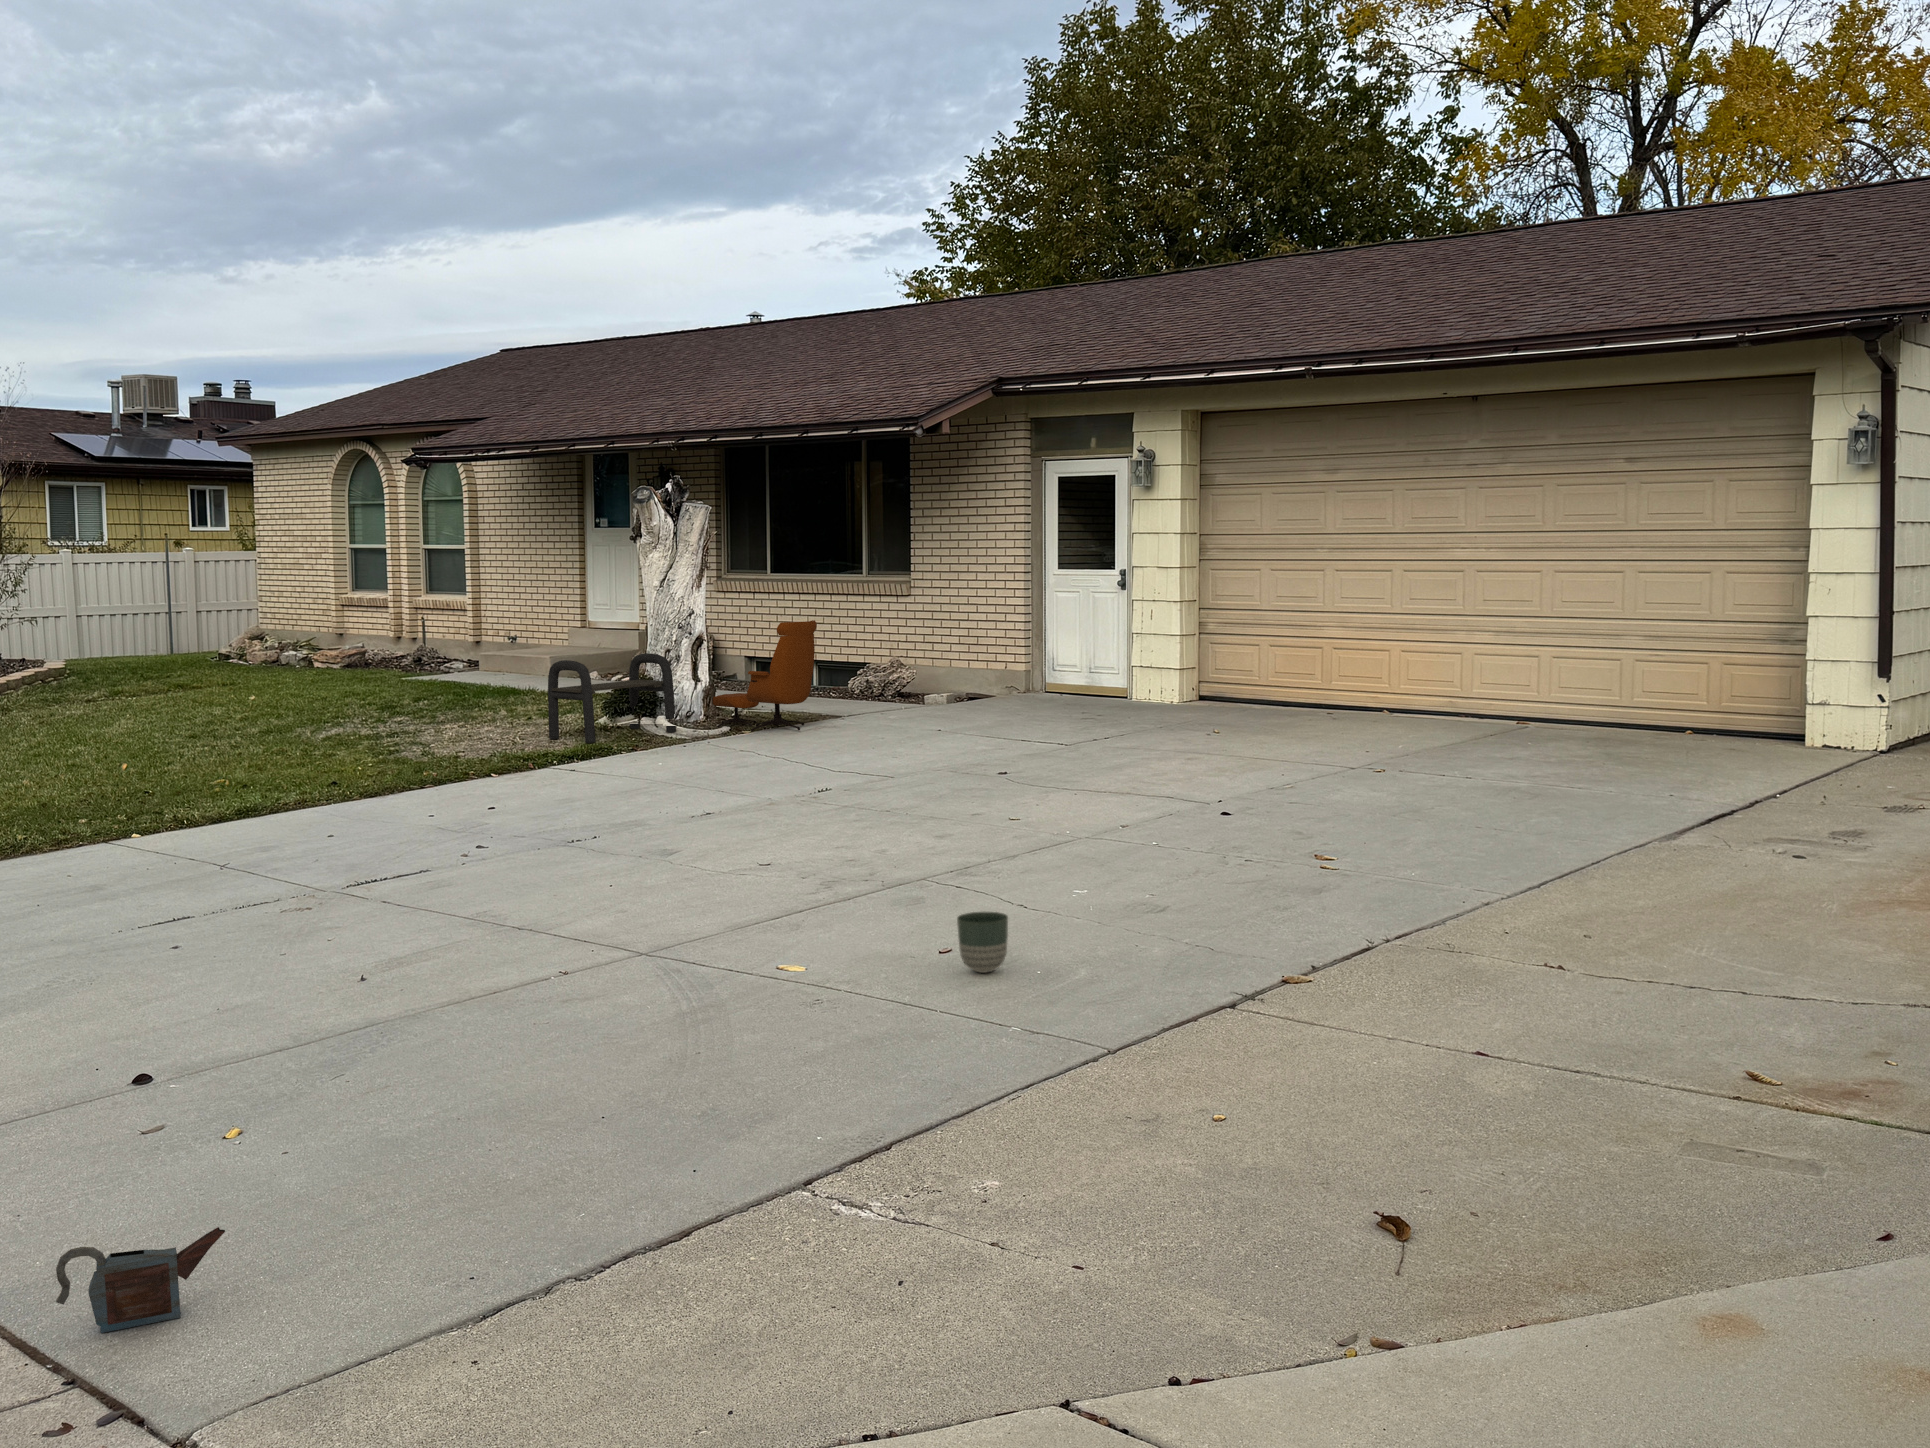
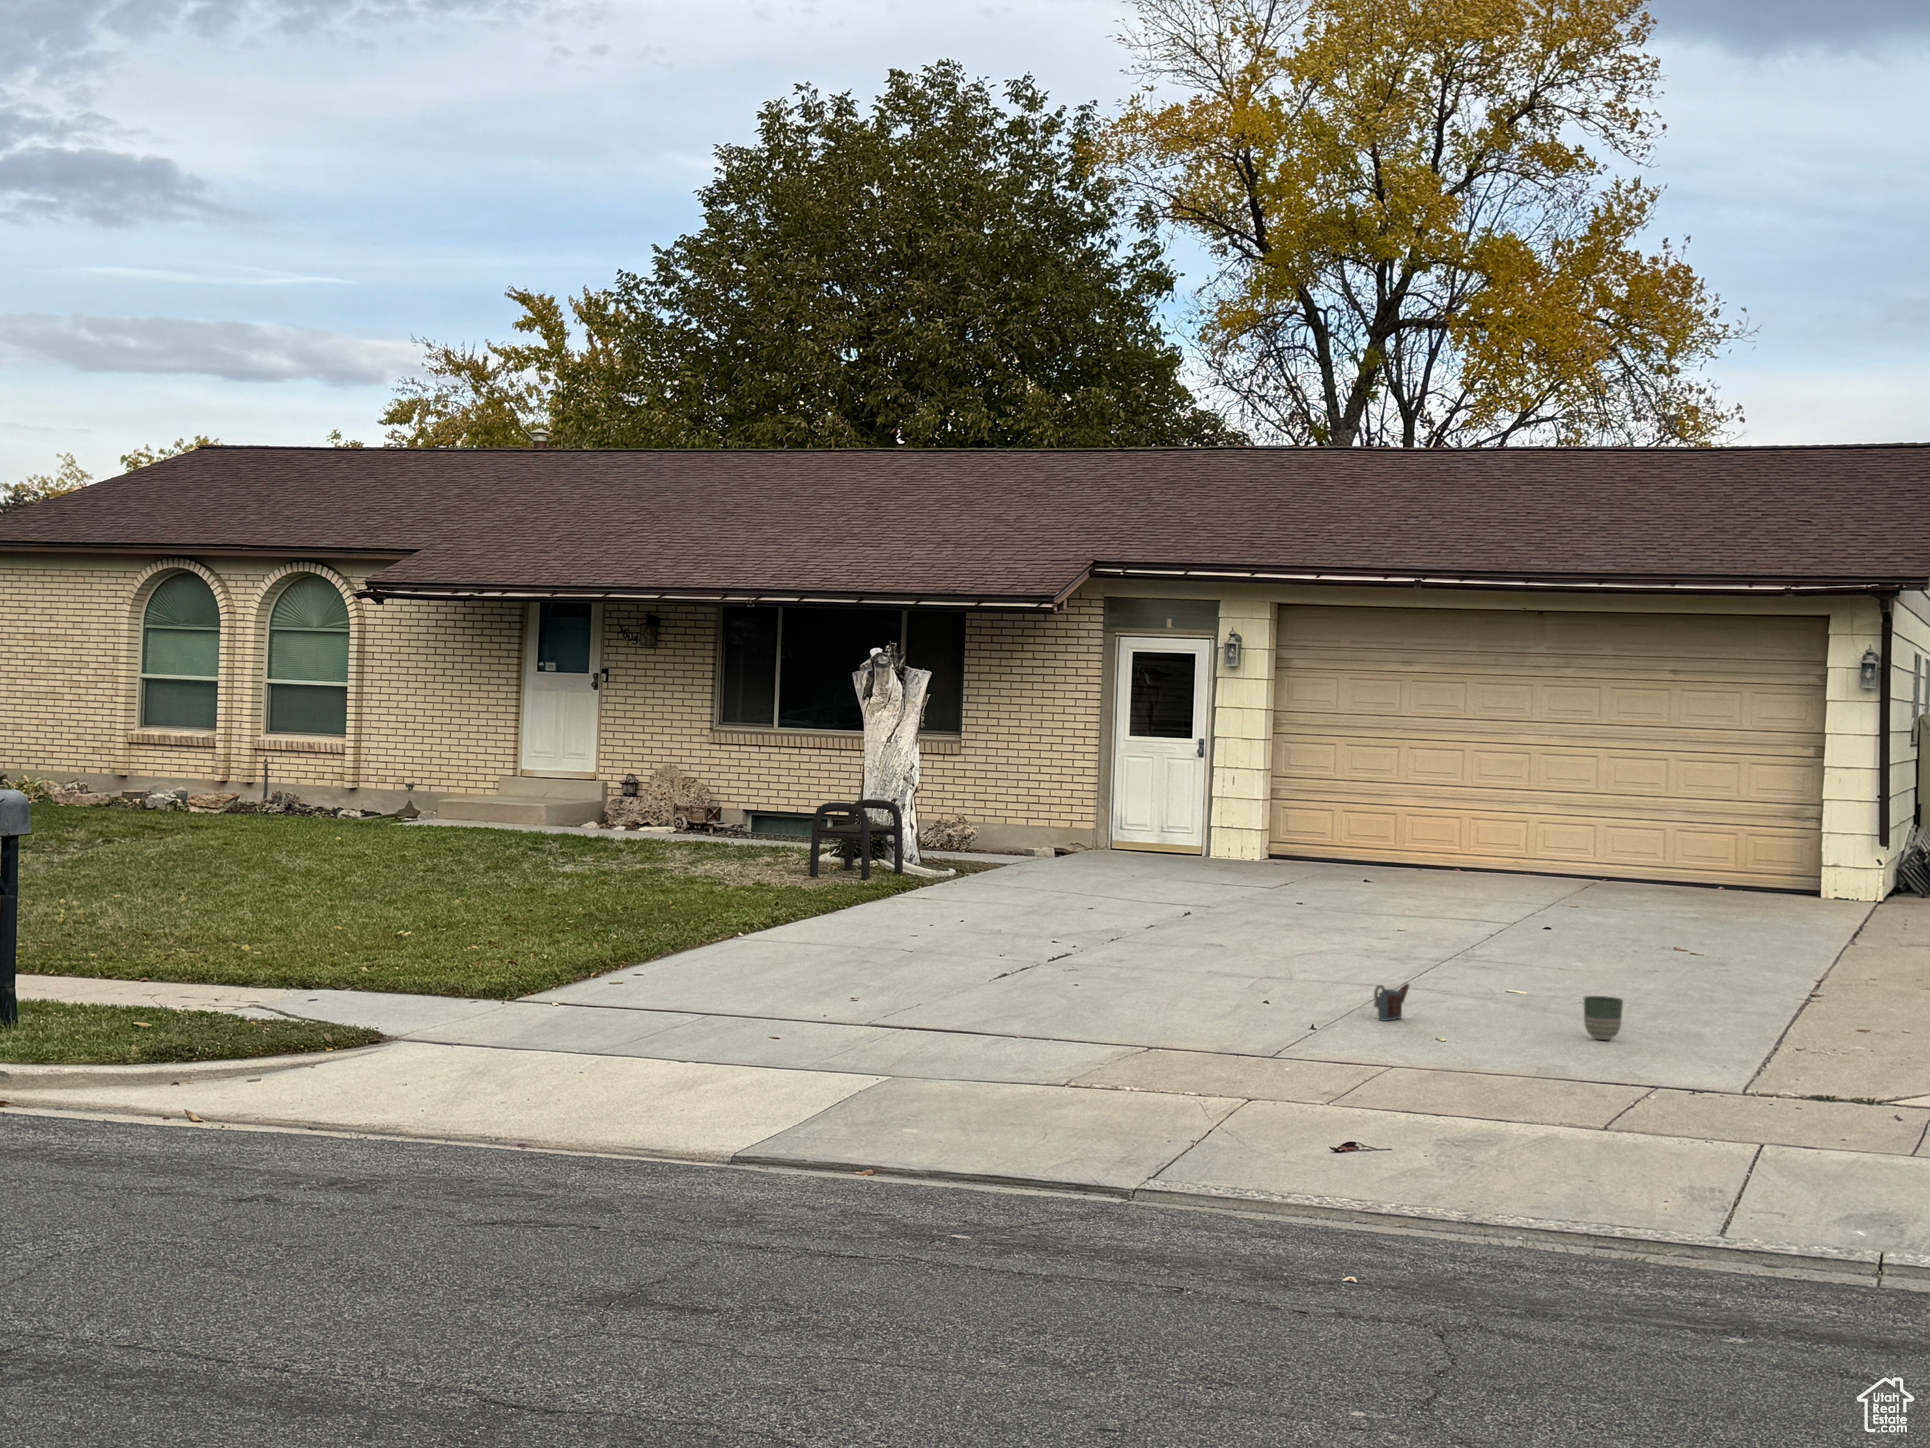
lounge chair: present [713,620,817,732] -> none [911,774,1033,874]
planter: present [957,912,1008,973] -> present [1584,996,1623,1040]
watering can: present [56,1227,225,1333] -> present [1374,984,1409,1021]

